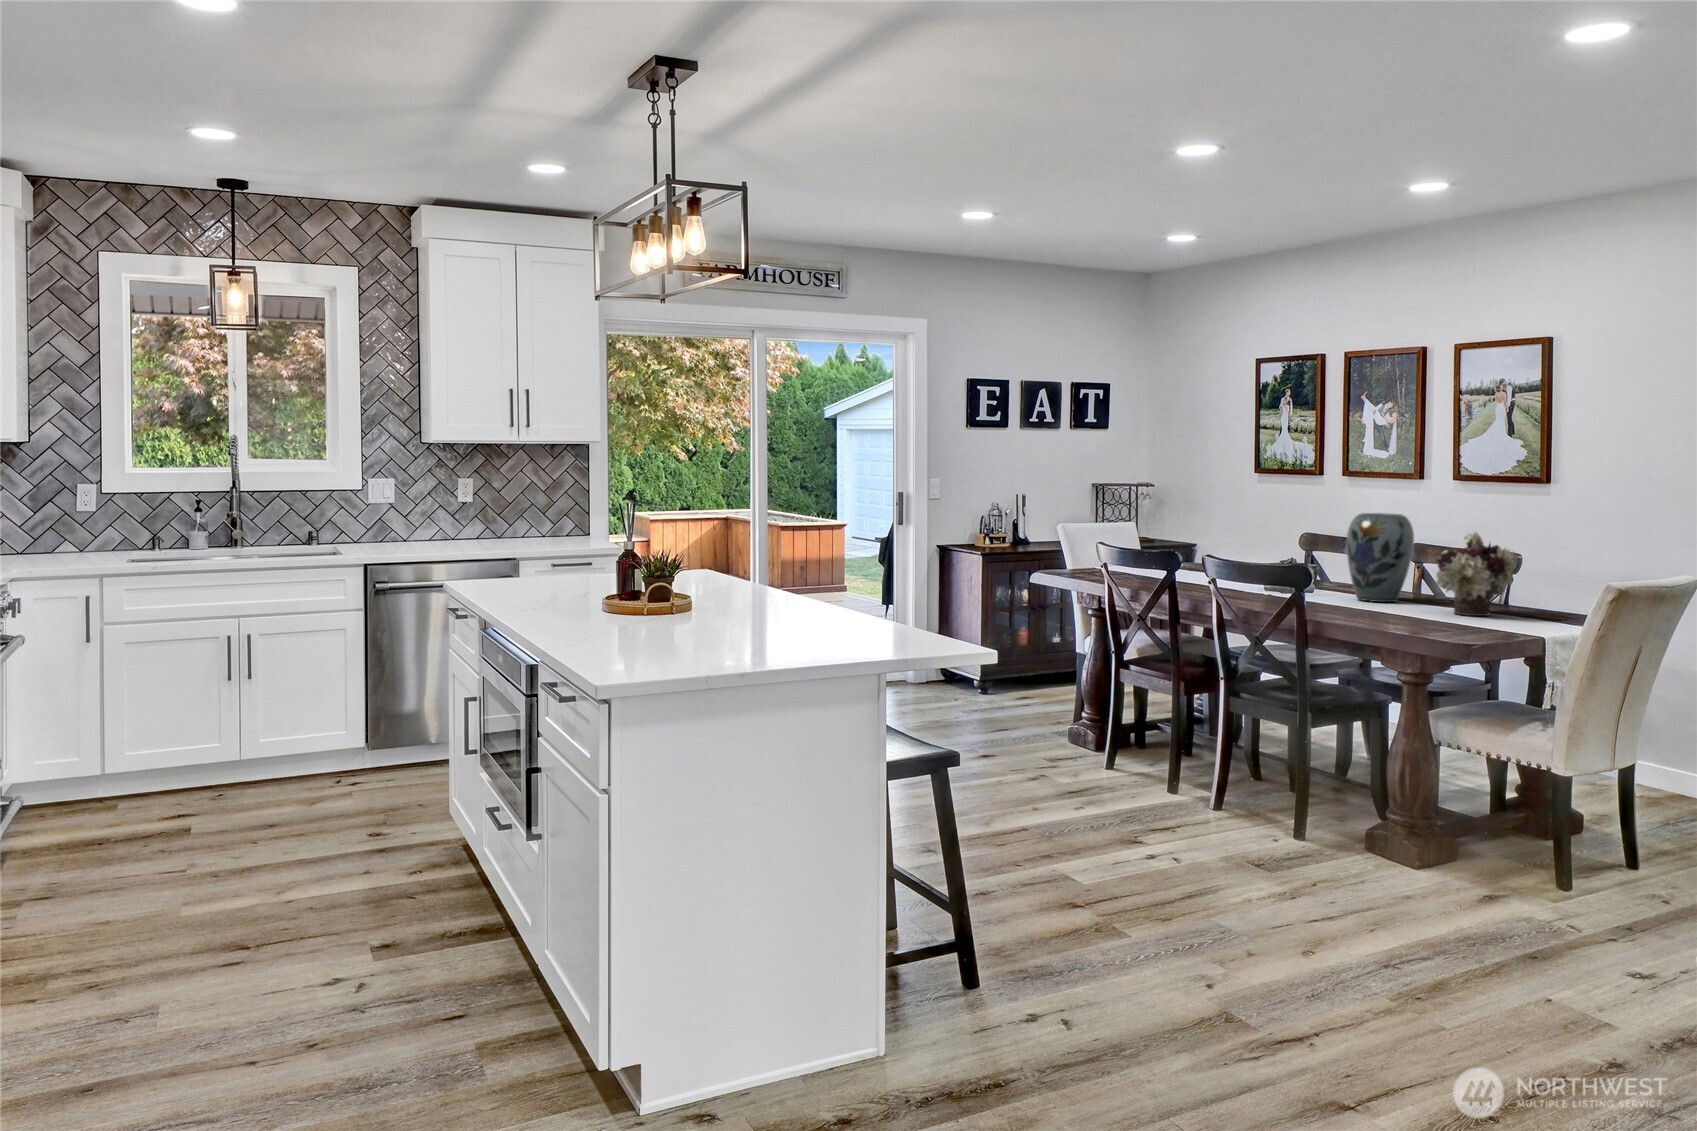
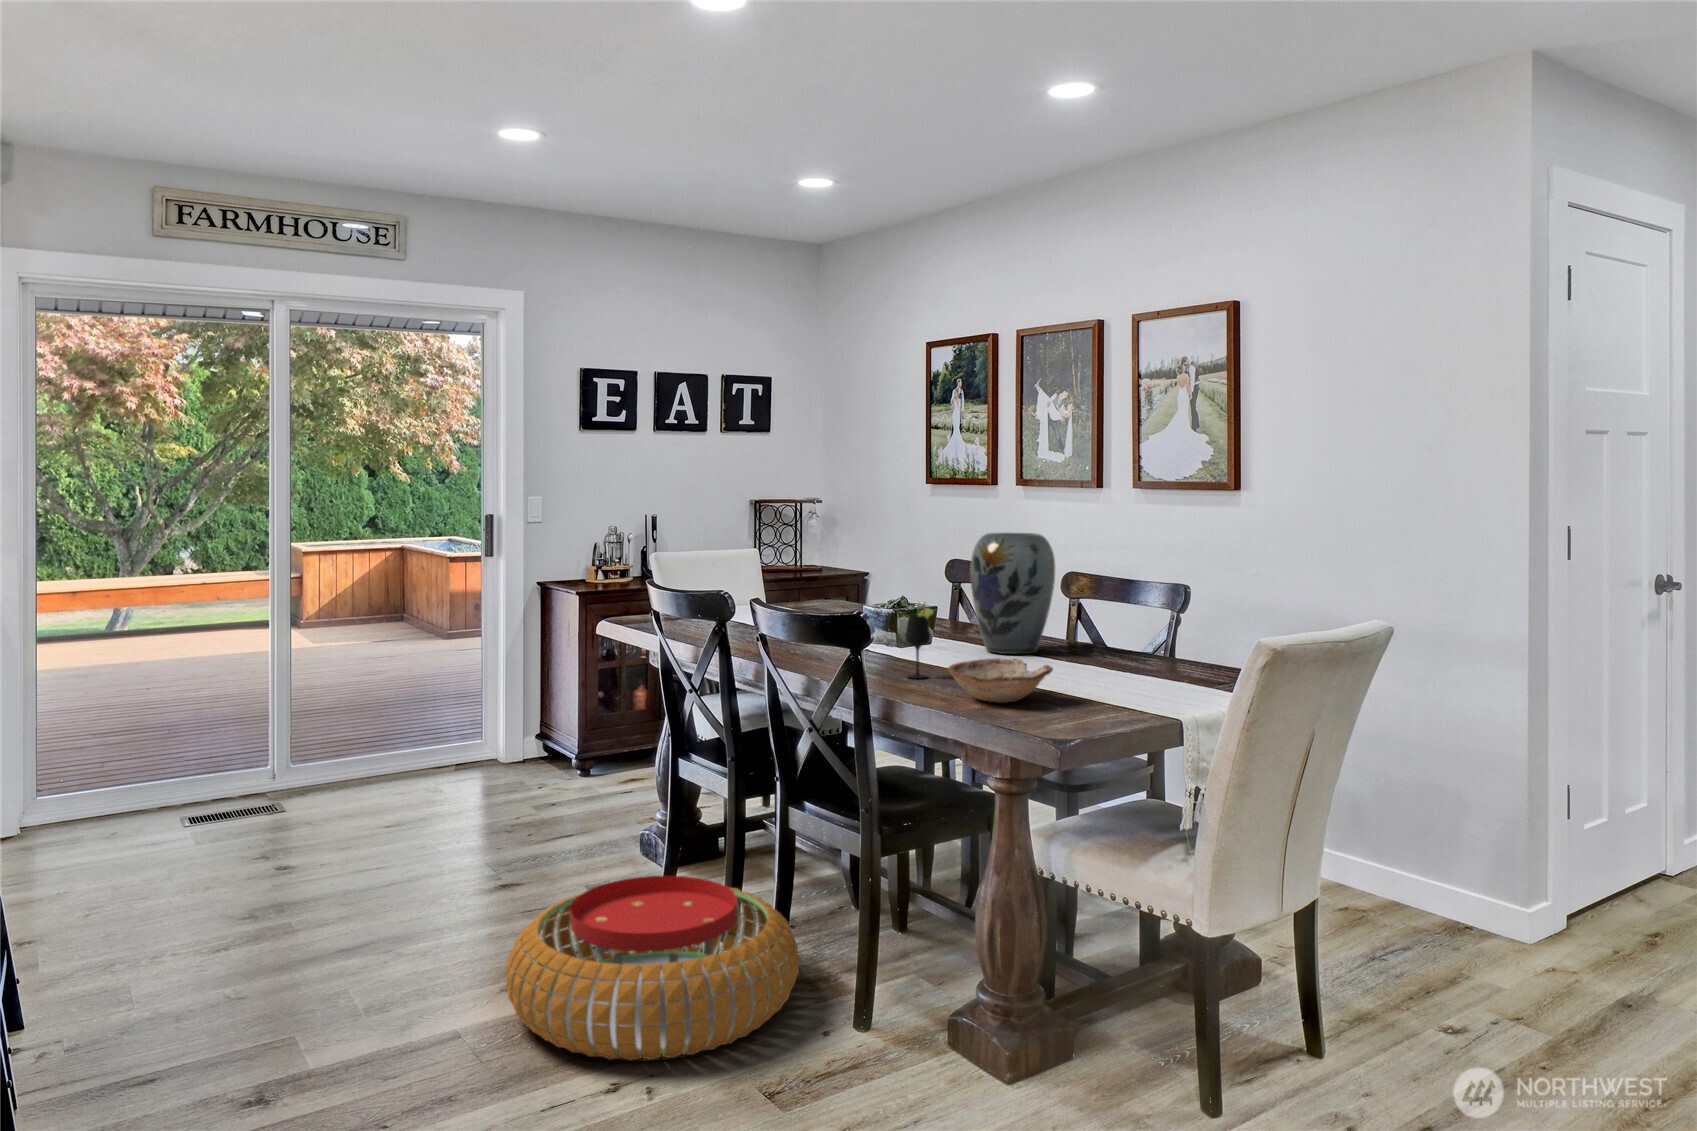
flower arrangement: present [1436,532,1517,616] -> none [1067,557,1173,677]
wine glass: none [1317,559,1341,613] -> present [905,603,933,678]
bowl: none [1363,598,1441,626] -> present [947,658,1053,703]
pouf: none [1050,744,1250,848] -> present [506,876,798,1061]

